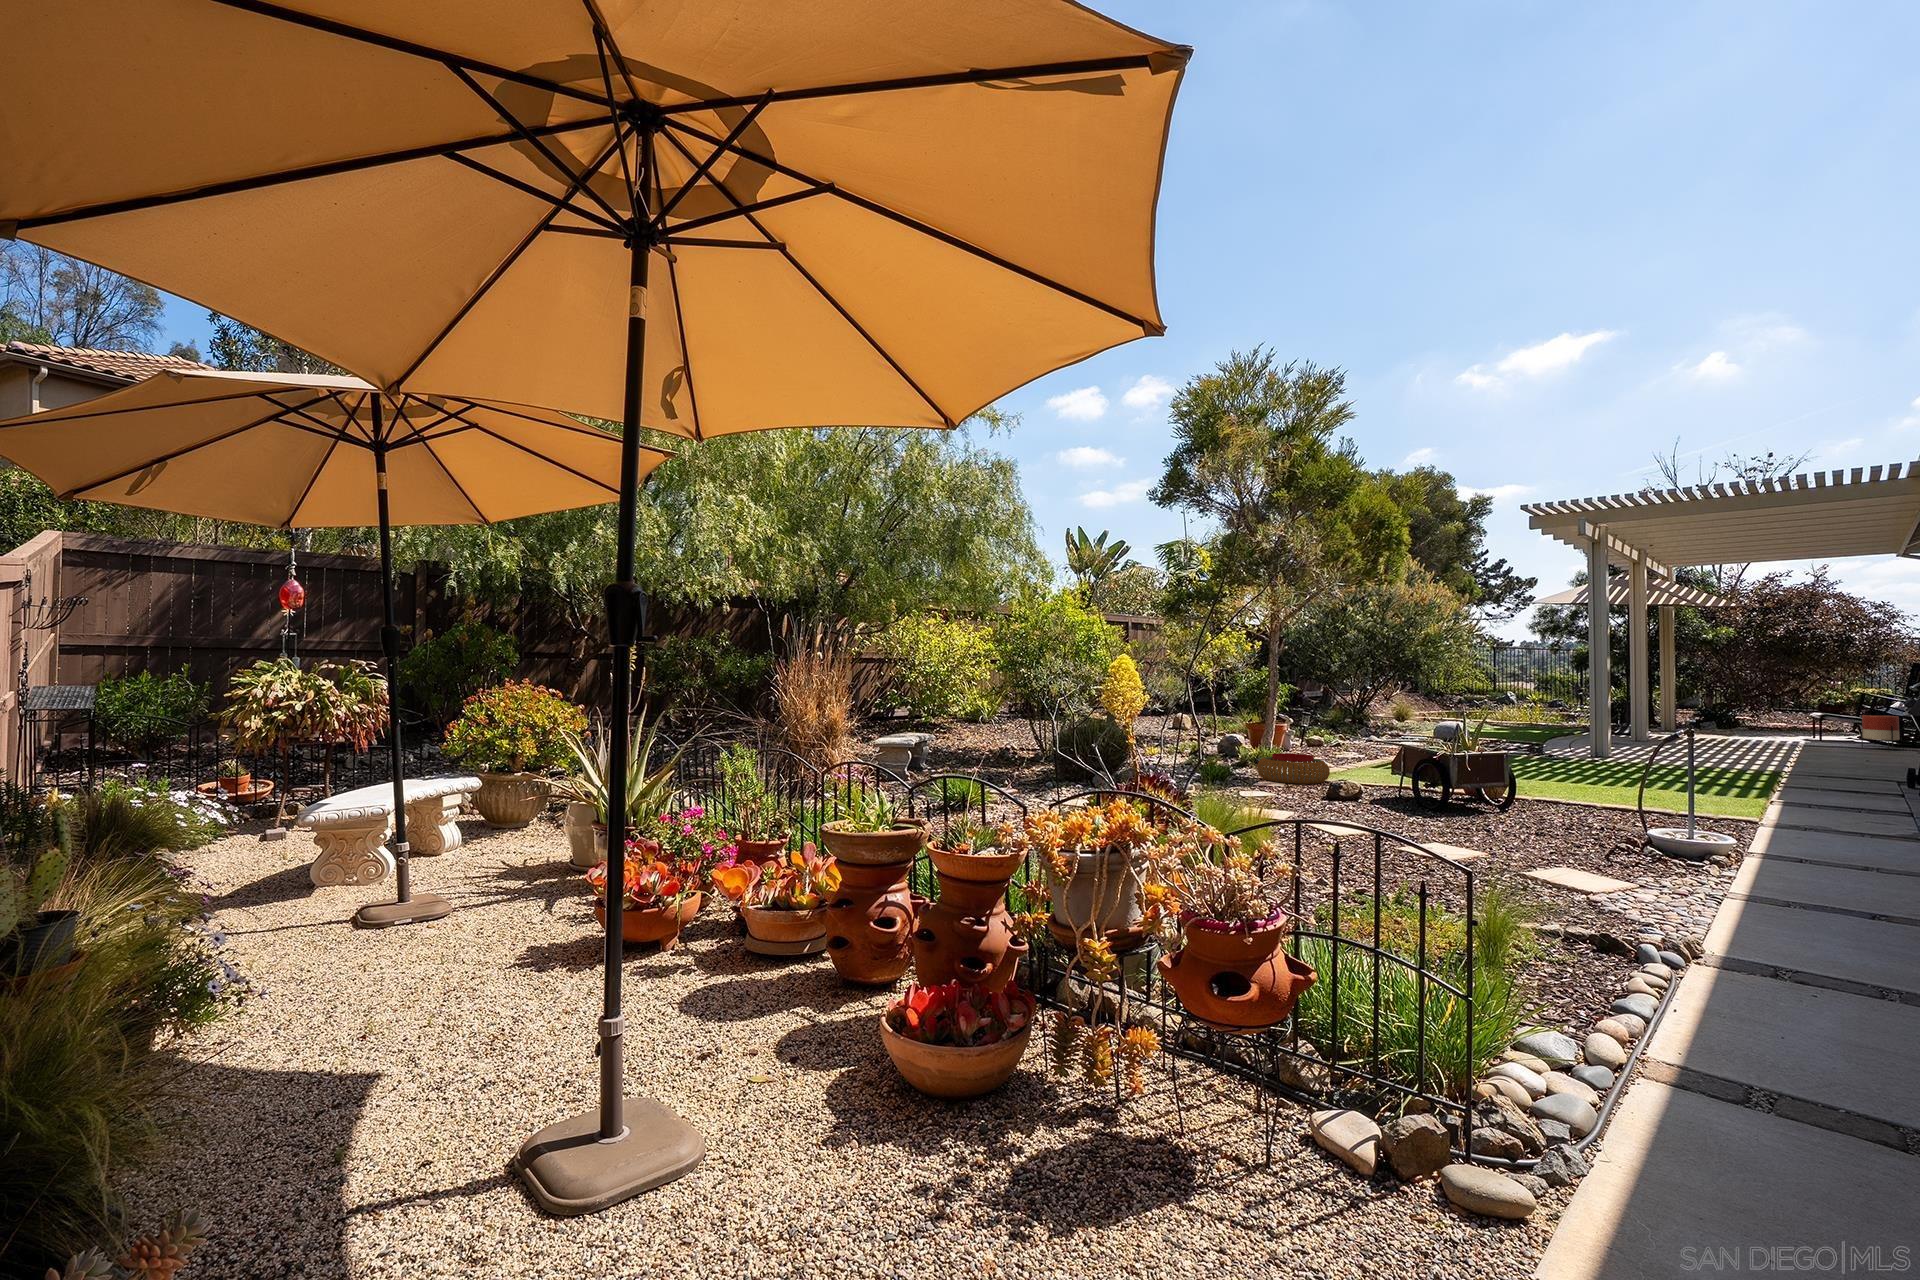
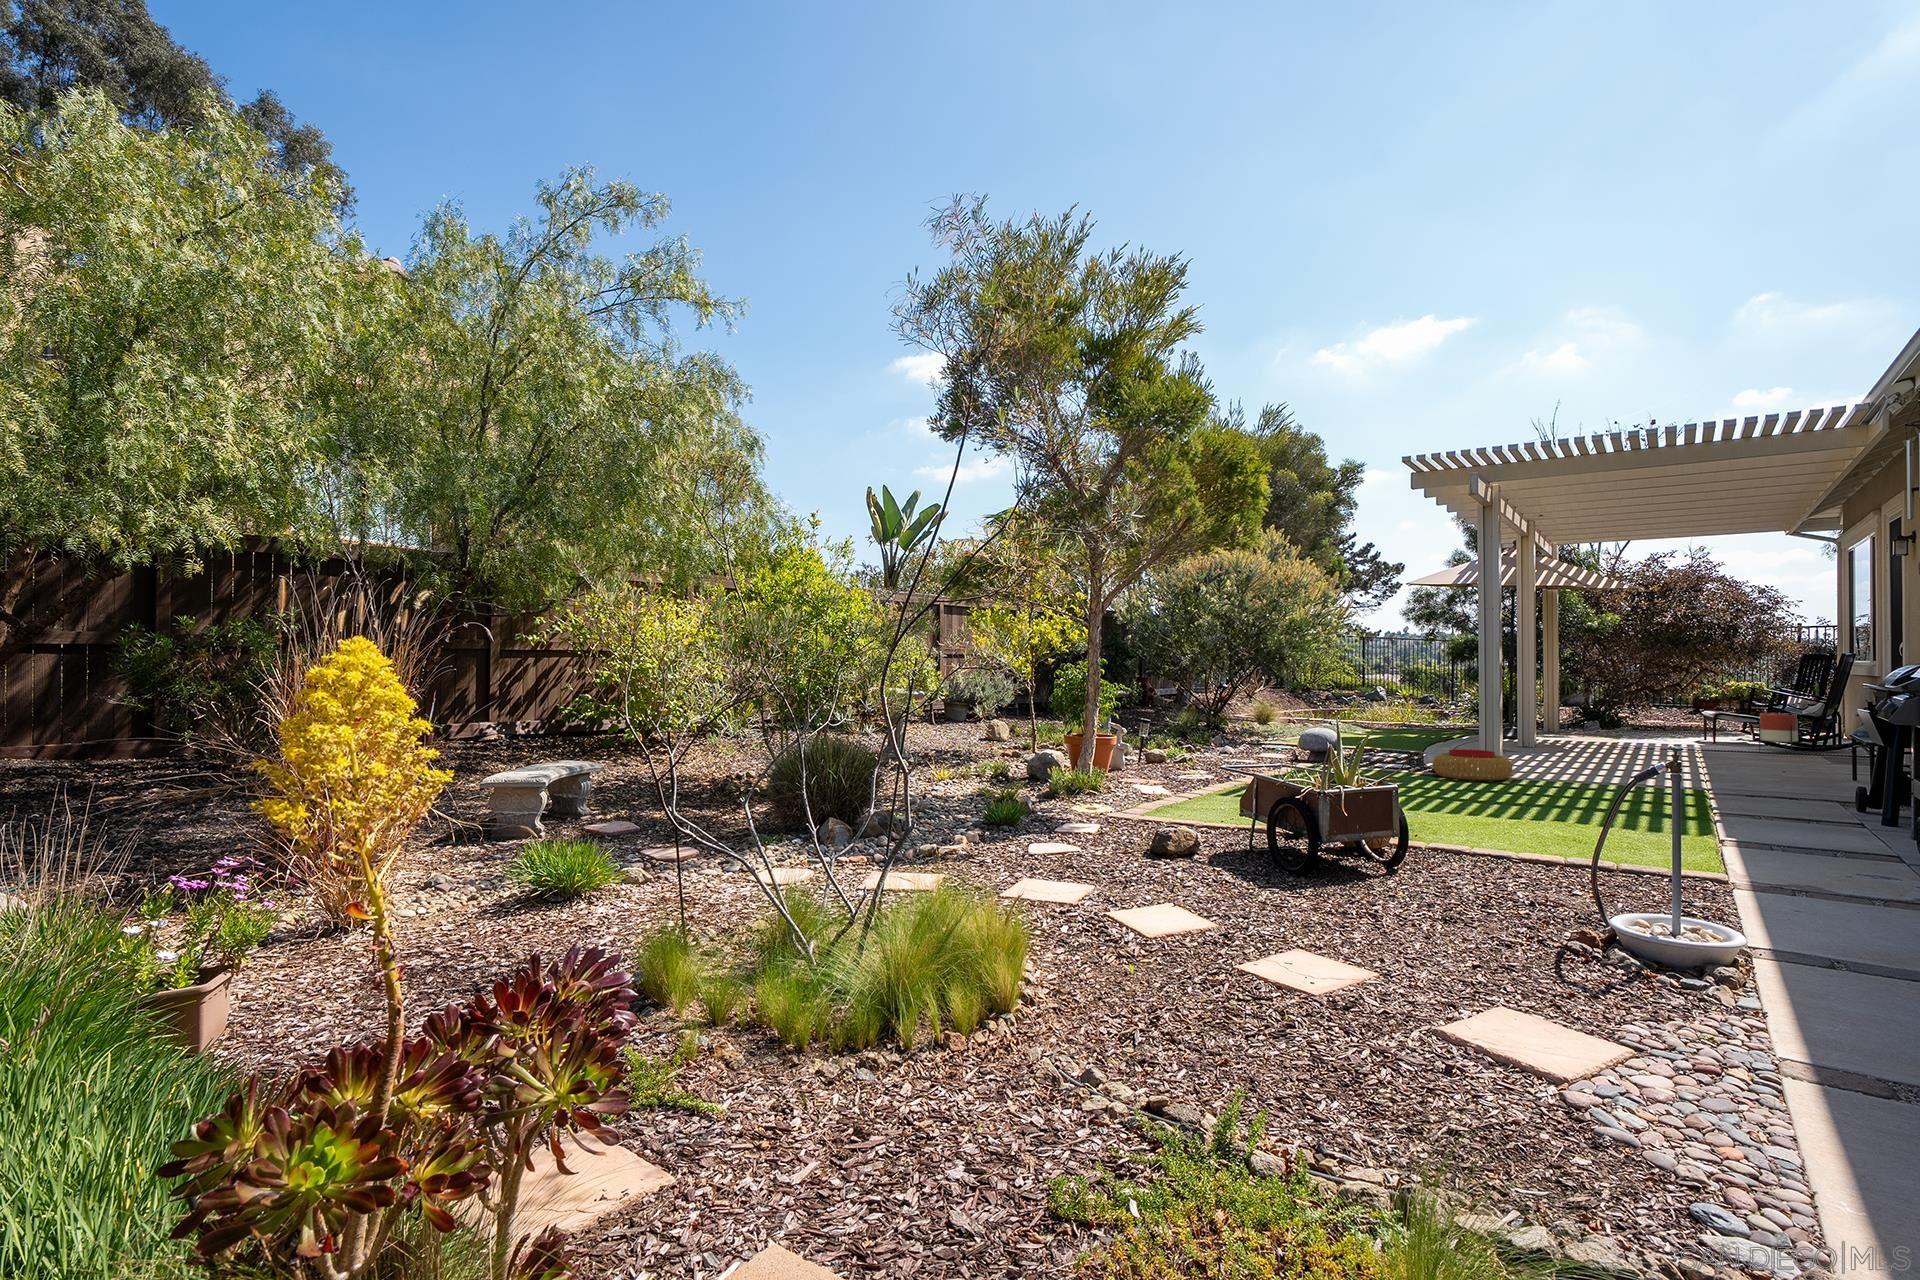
pouf: present [1257,753,1330,784] -> present [1433,749,1513,781]

